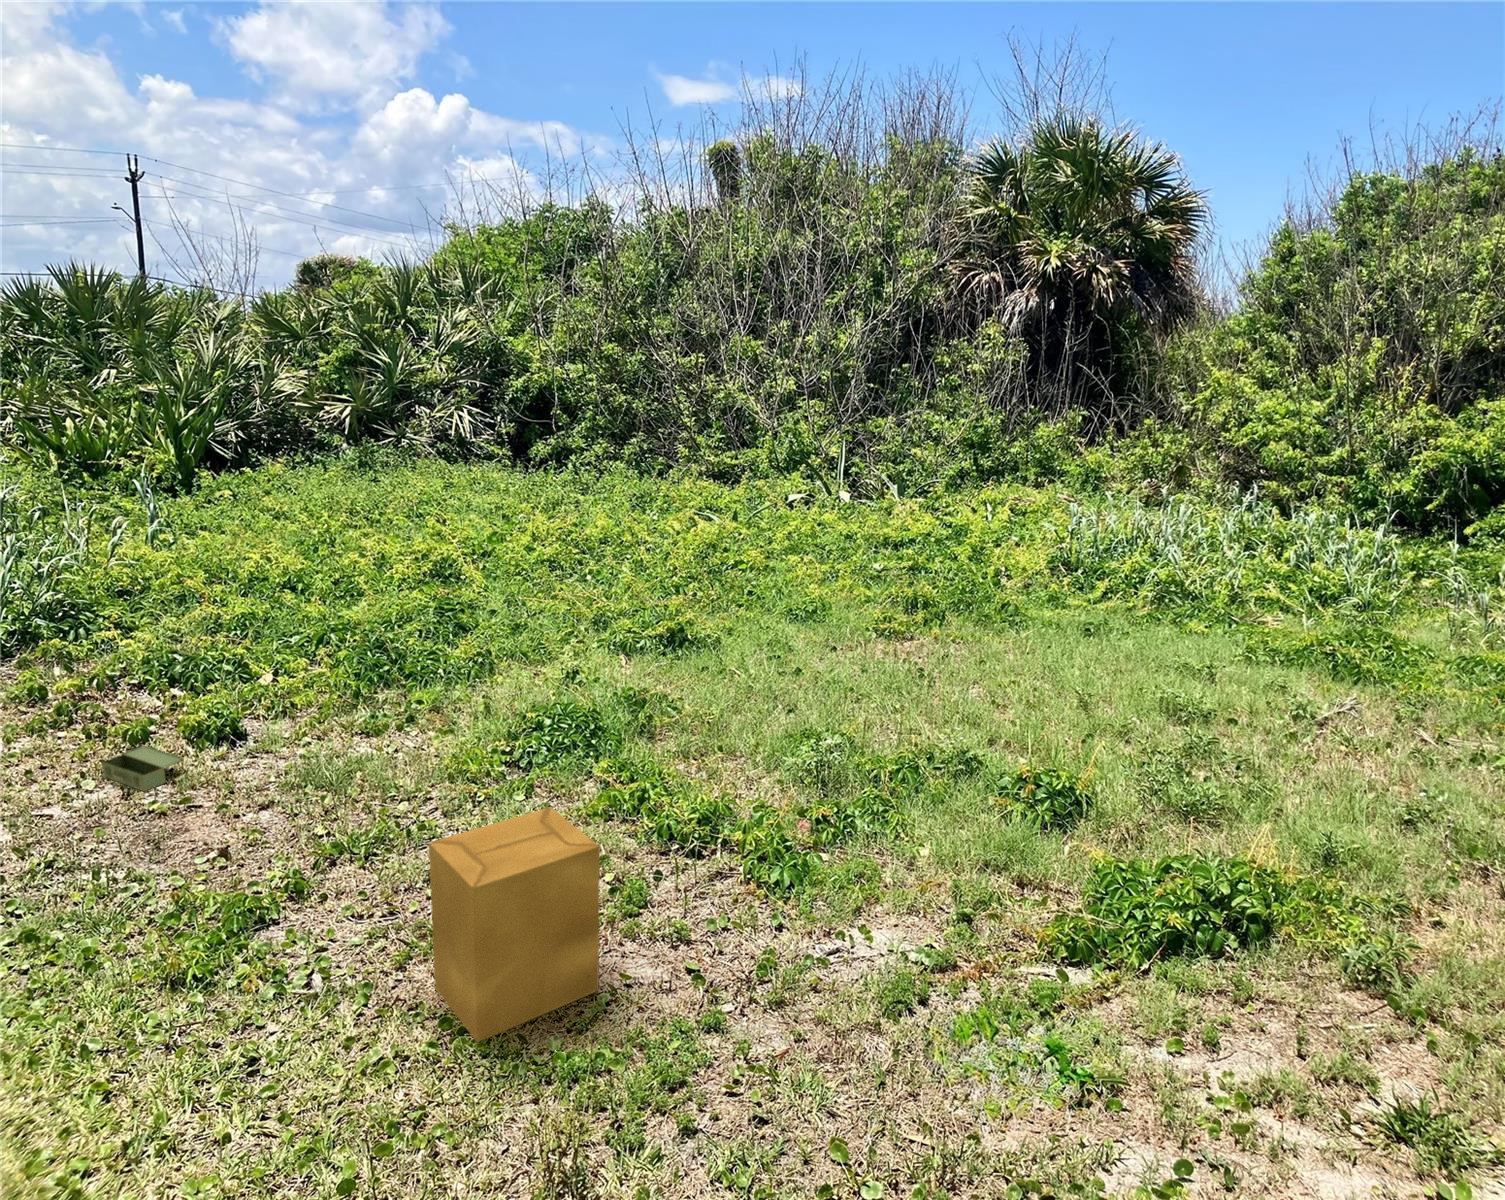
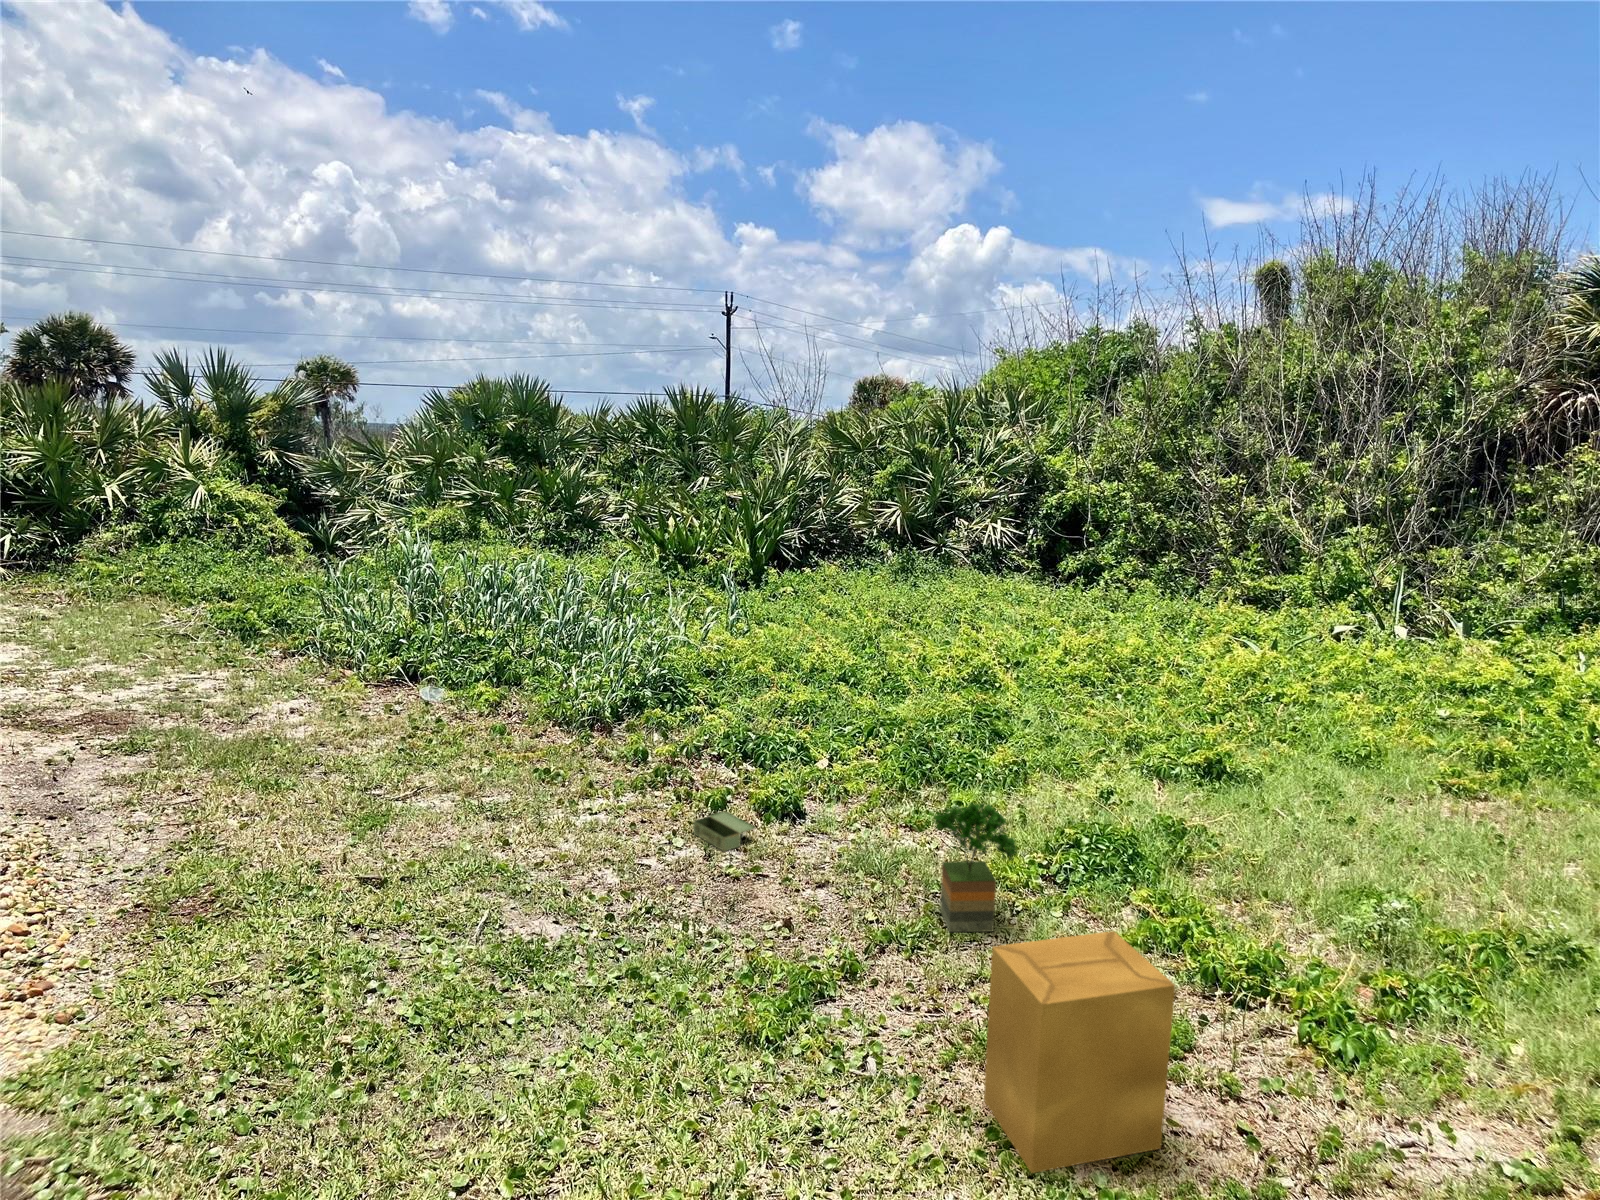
potted tree: none [380,699,474,834] -> present [933,803,1017,932]

